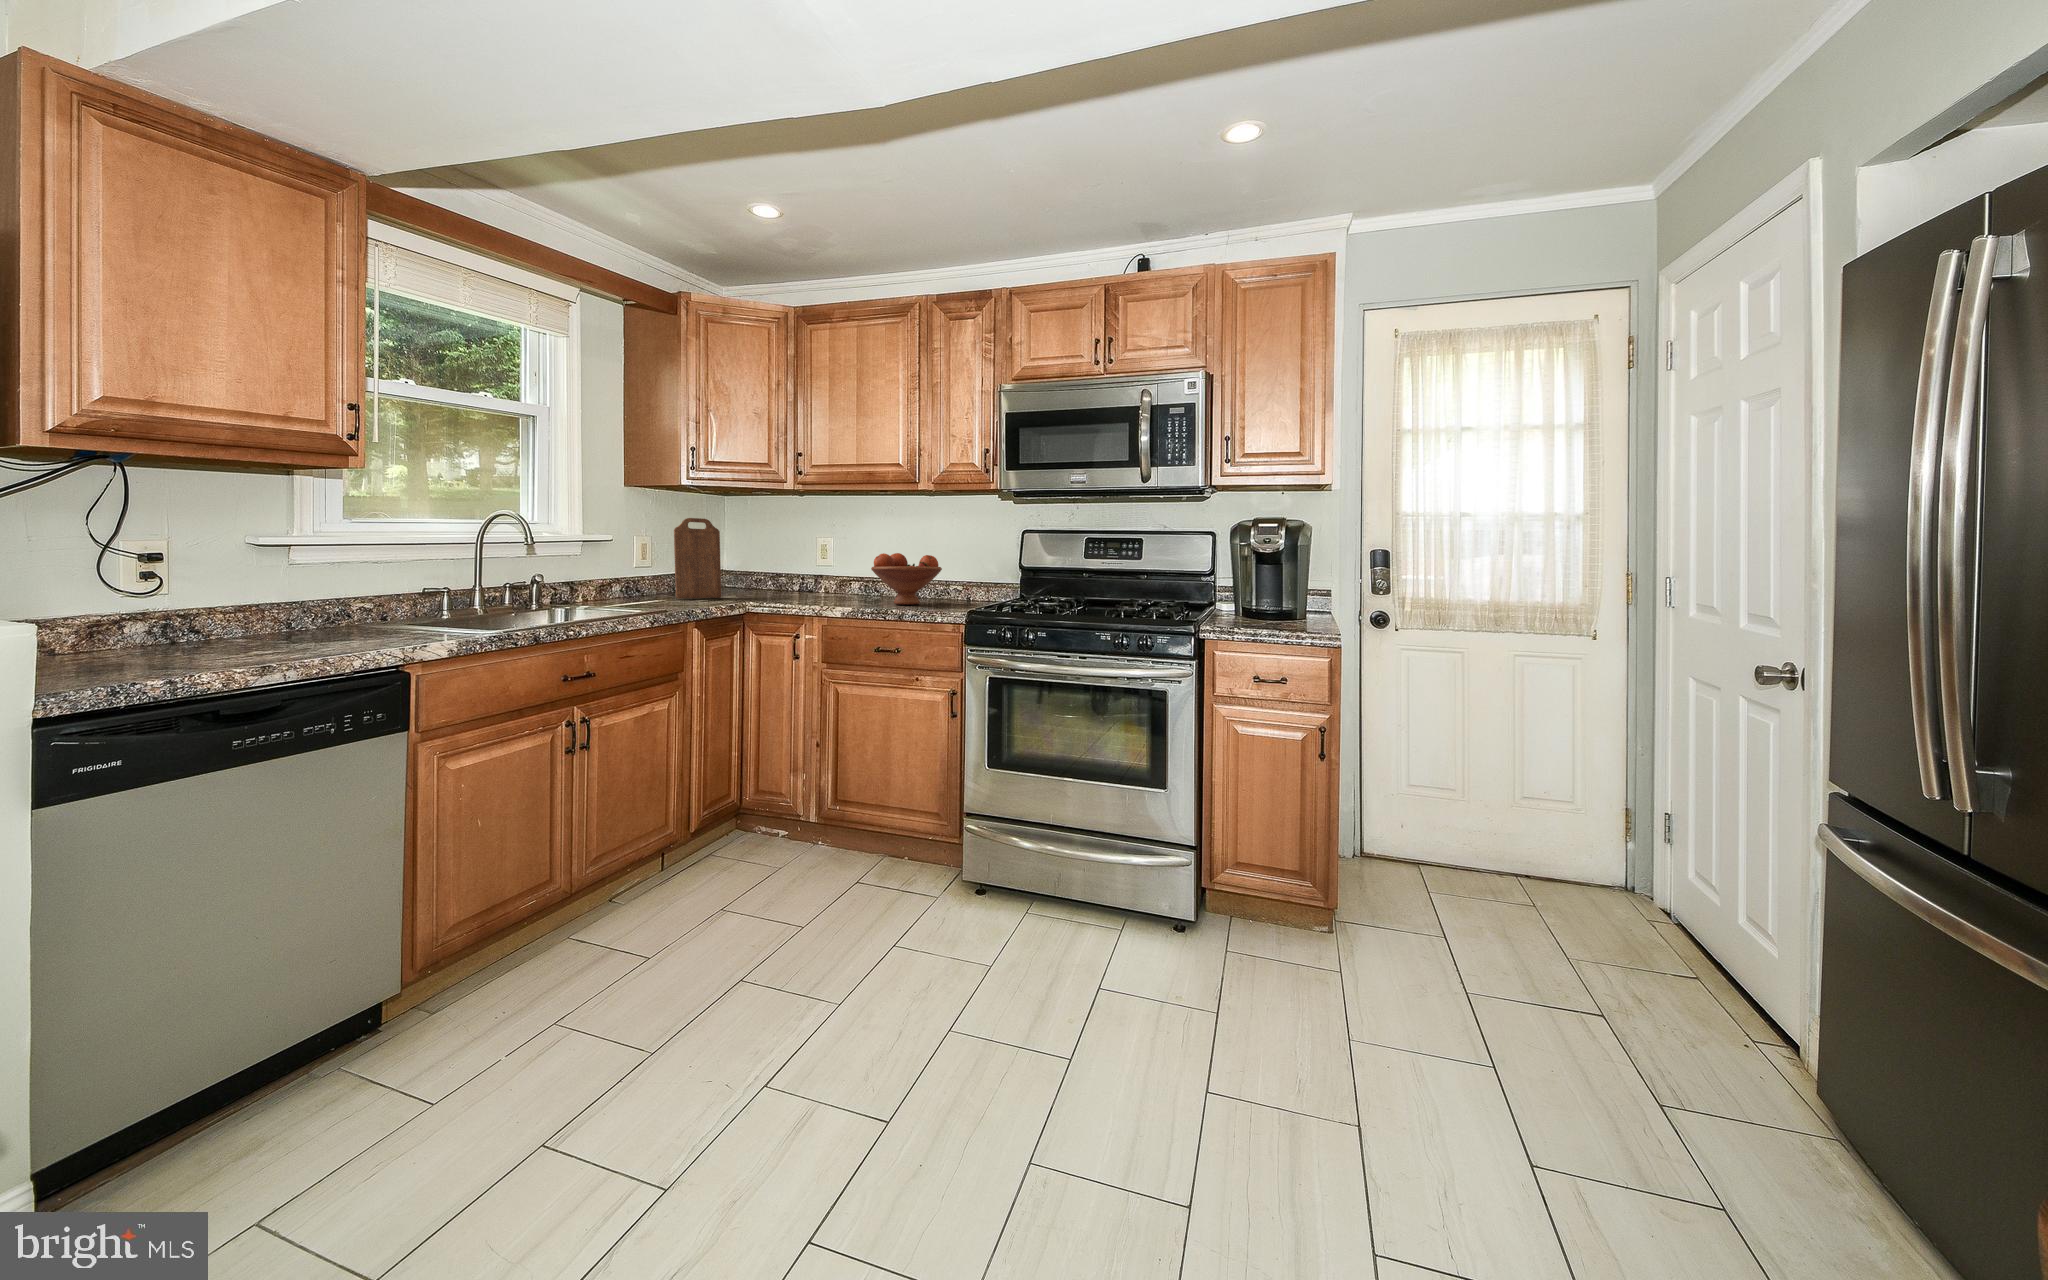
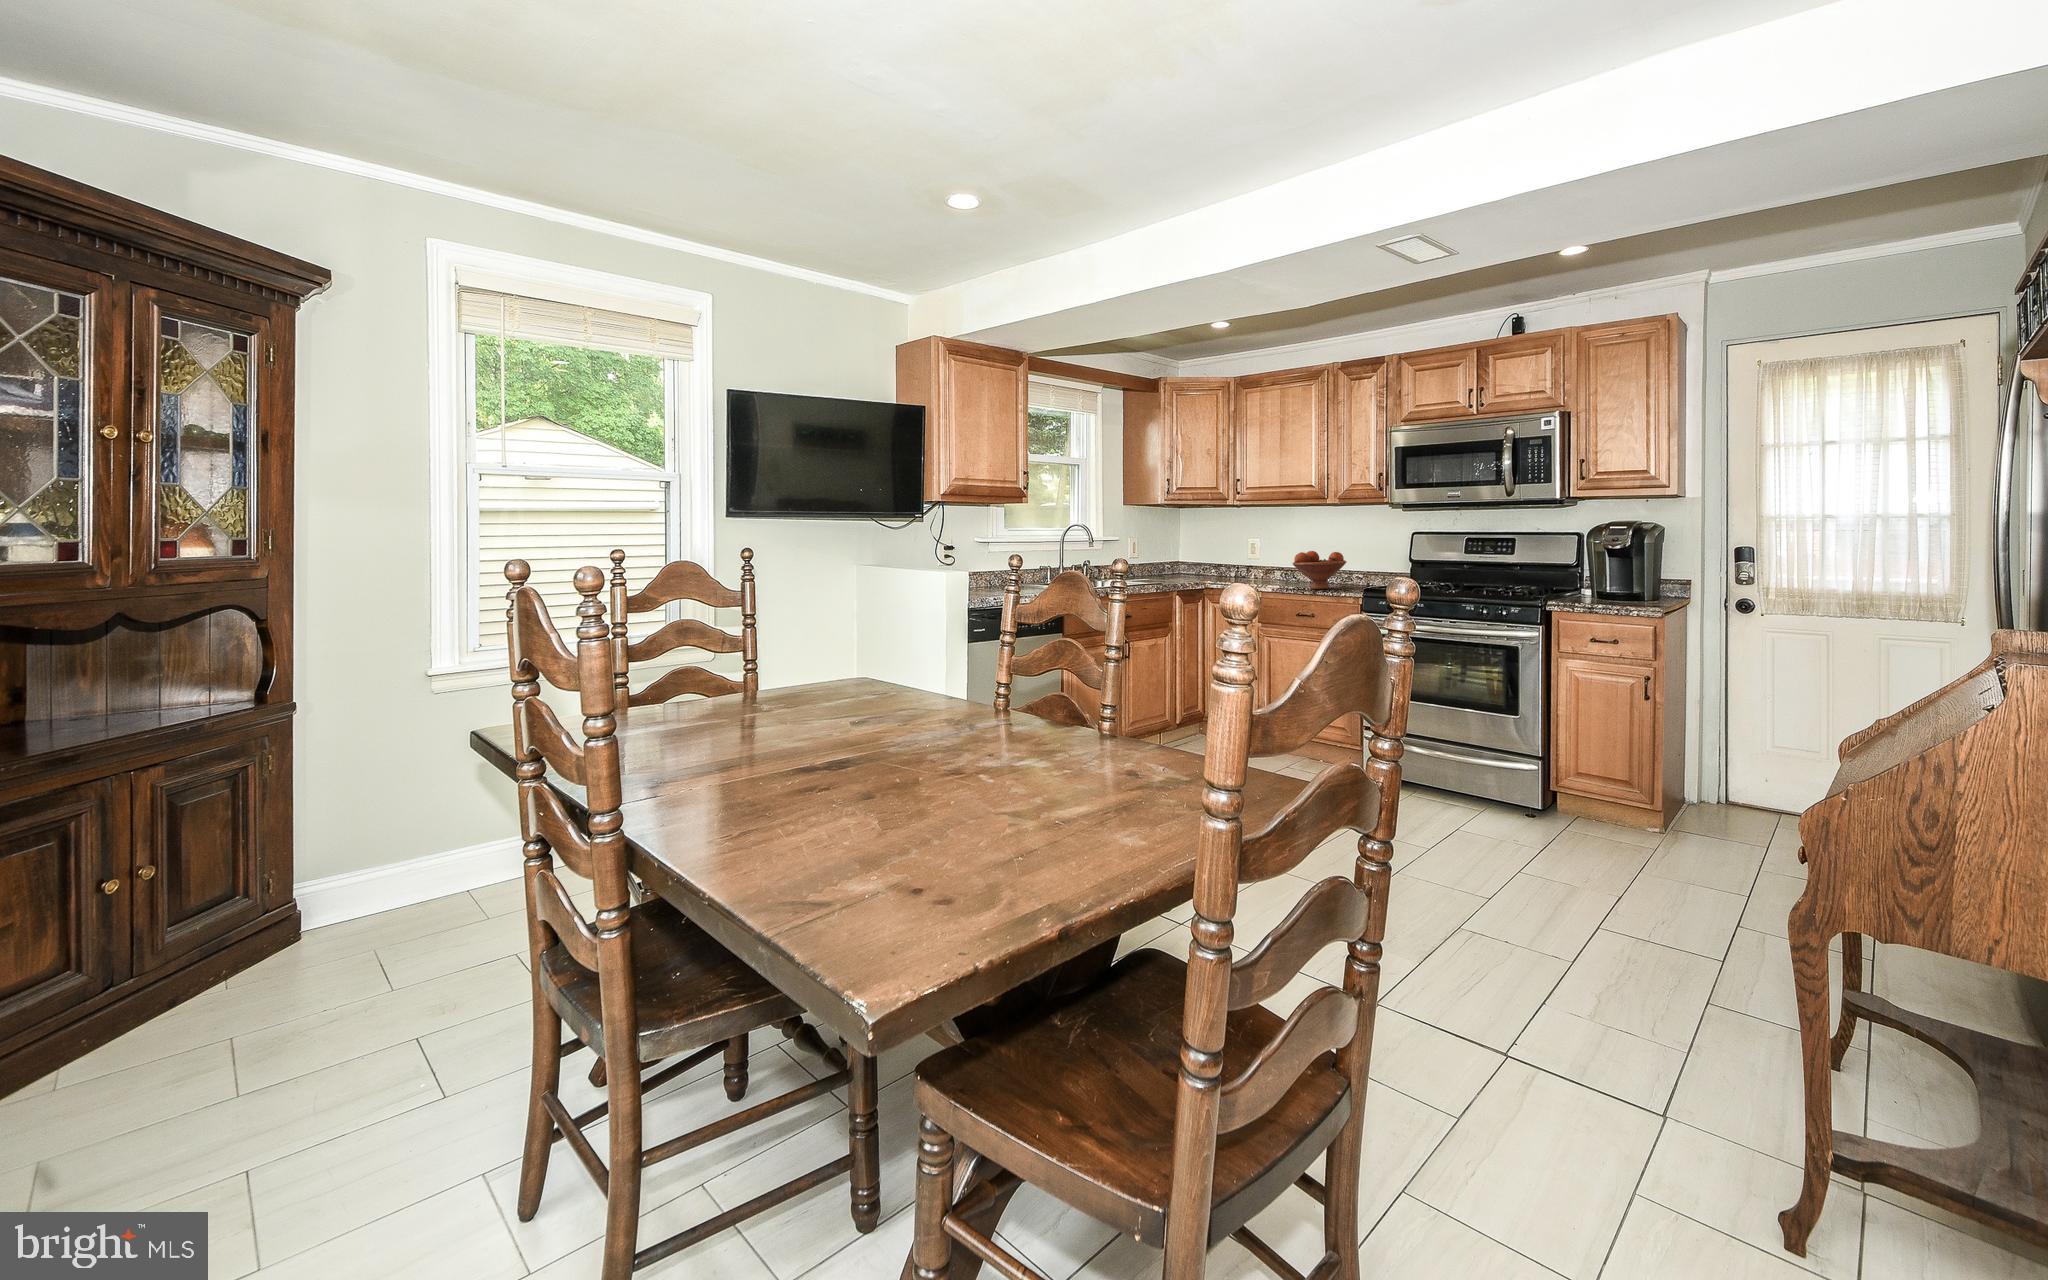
cutting board: present [674,518,721,599] -> none [1153,532,1182,588]

